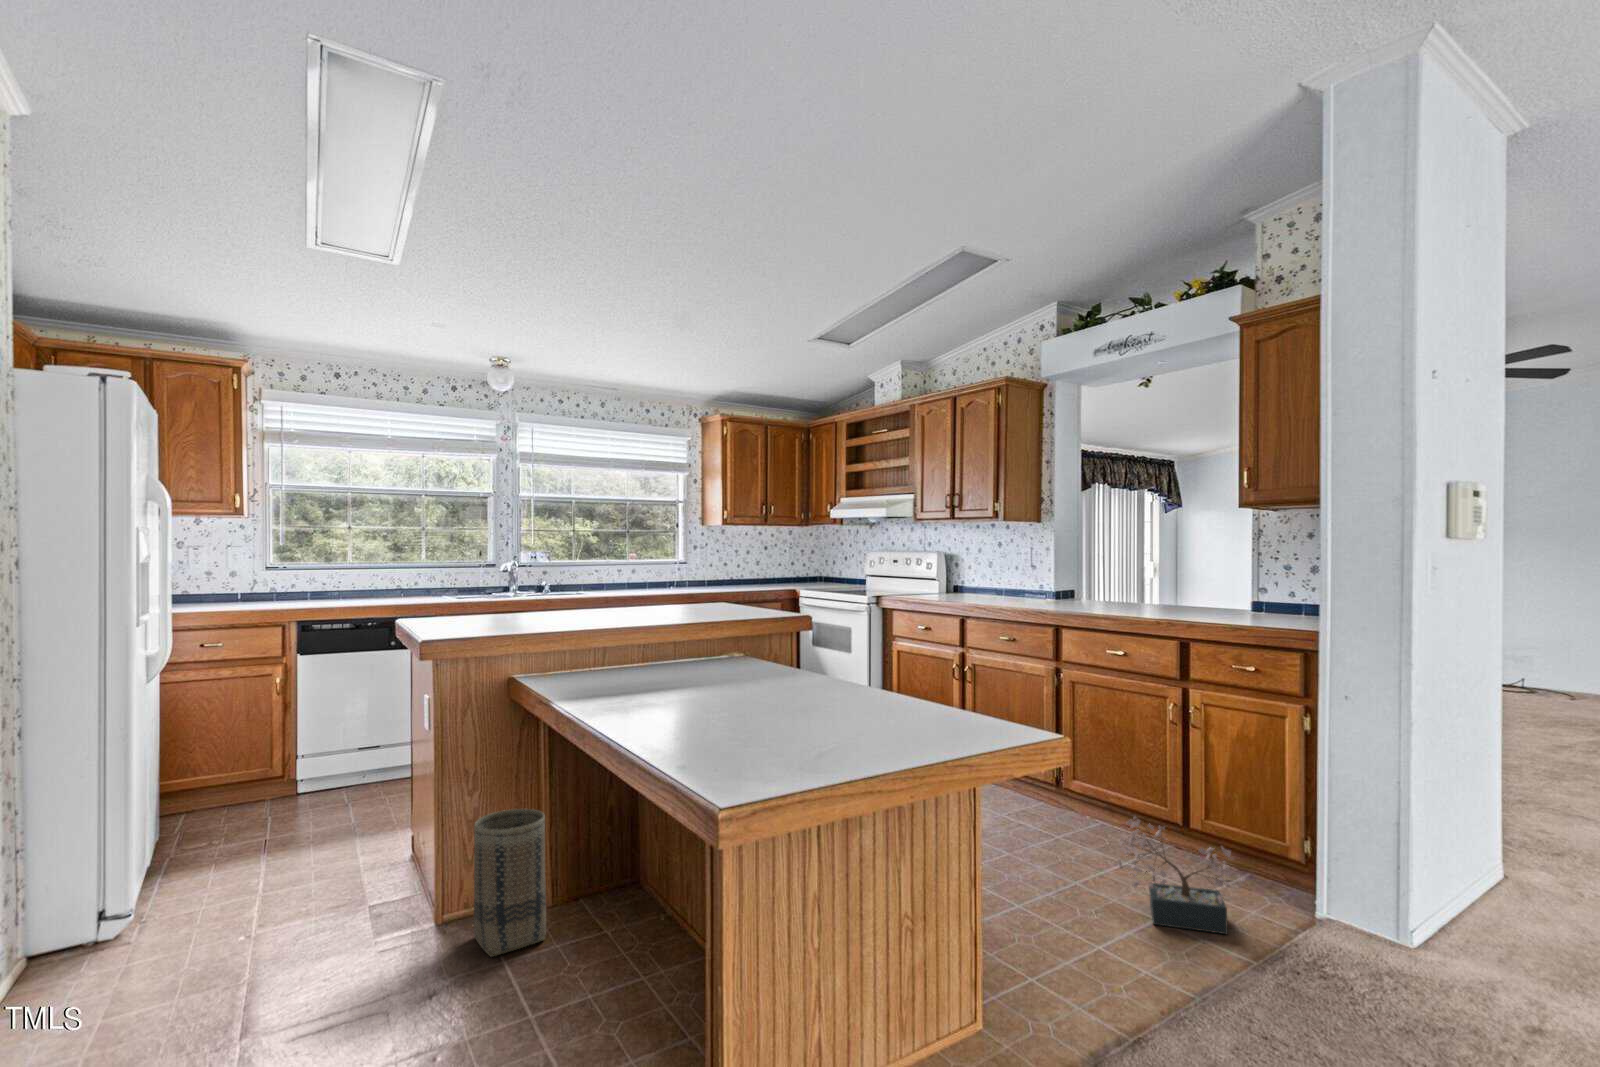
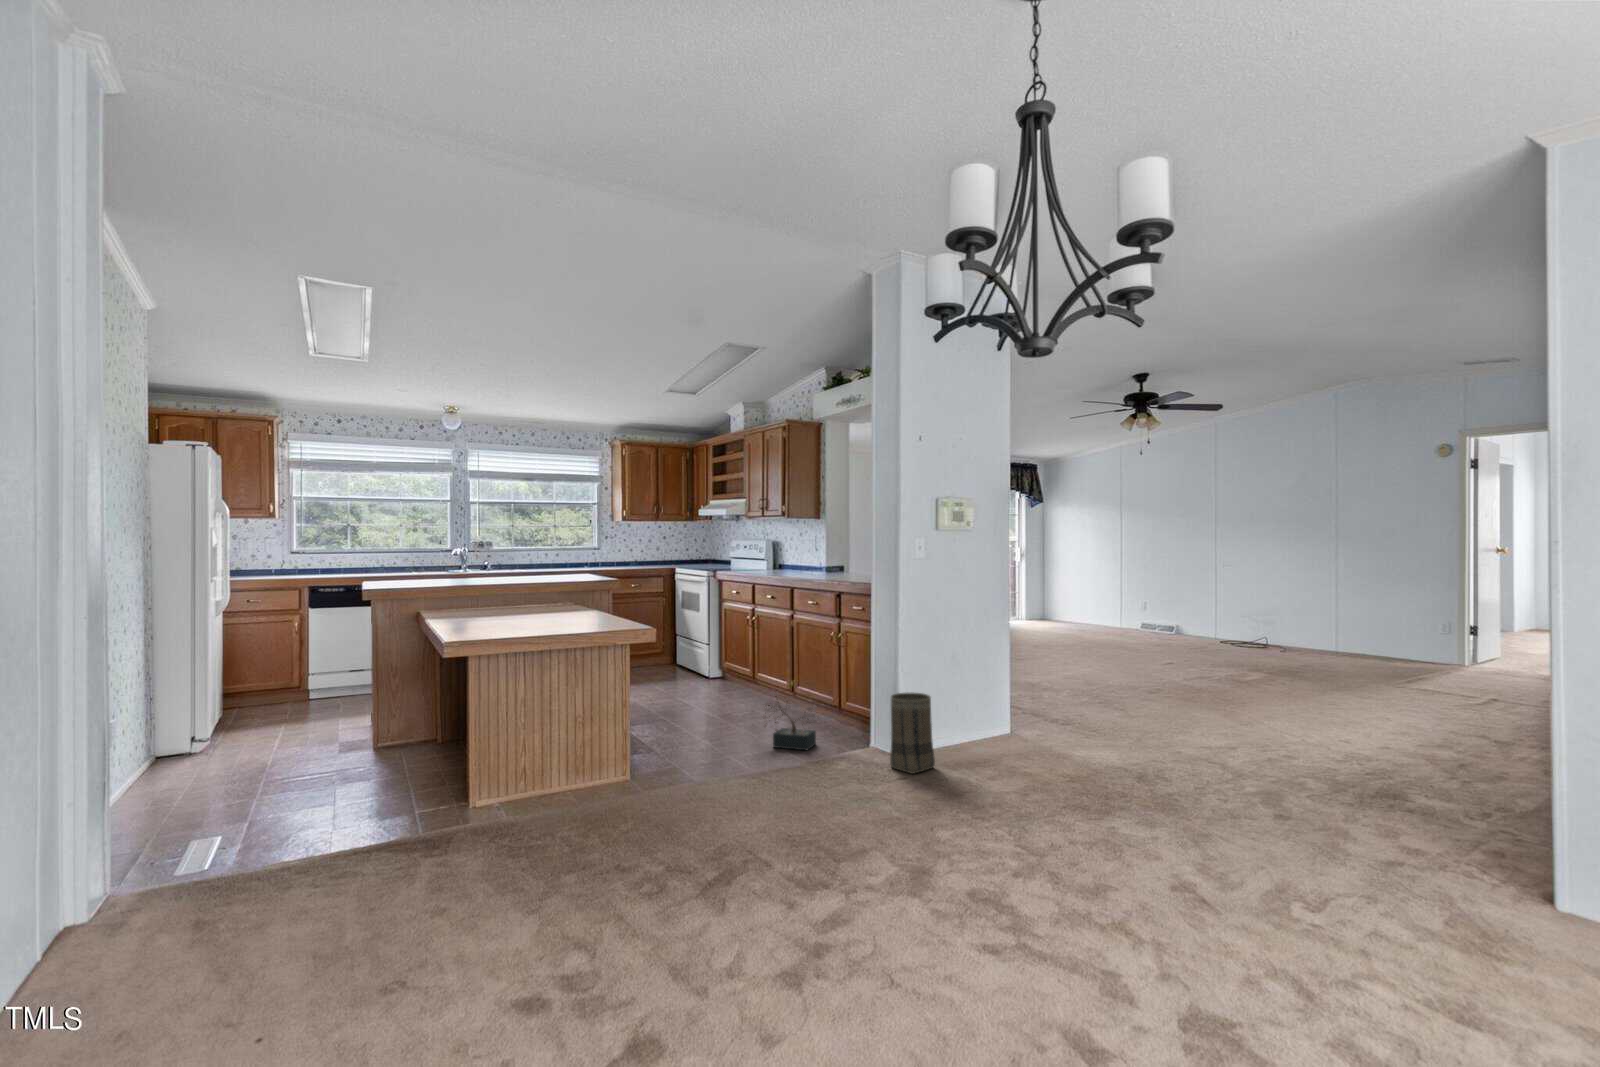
basket: present [474,809,546,957] -> present [890,693,935,774]

